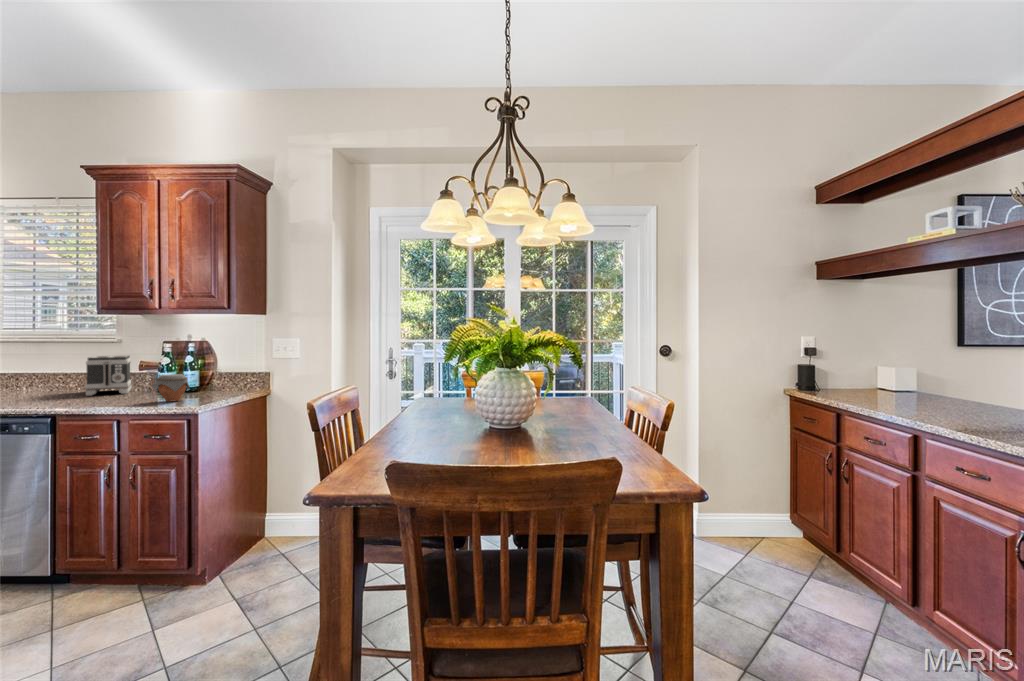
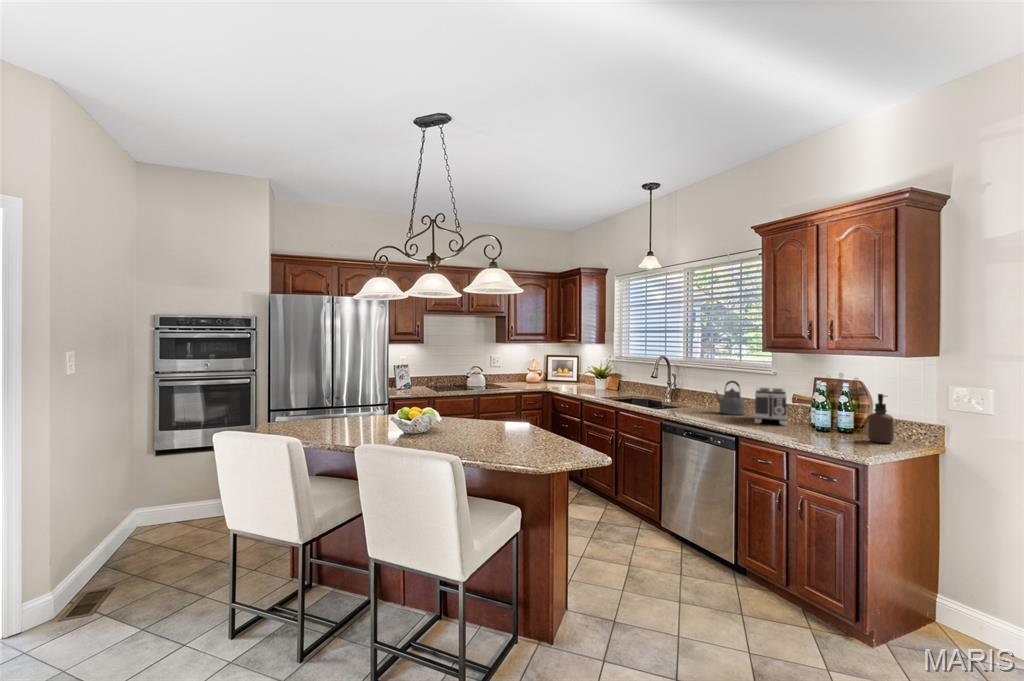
soap dispenser: none [207,350,230,395] -> present [868,394,894,443]
kettle: none [32,351,80,392] -> present [714,381,745,415]
jar: present [152,374,190,402] -> none [817,417,854,445]

